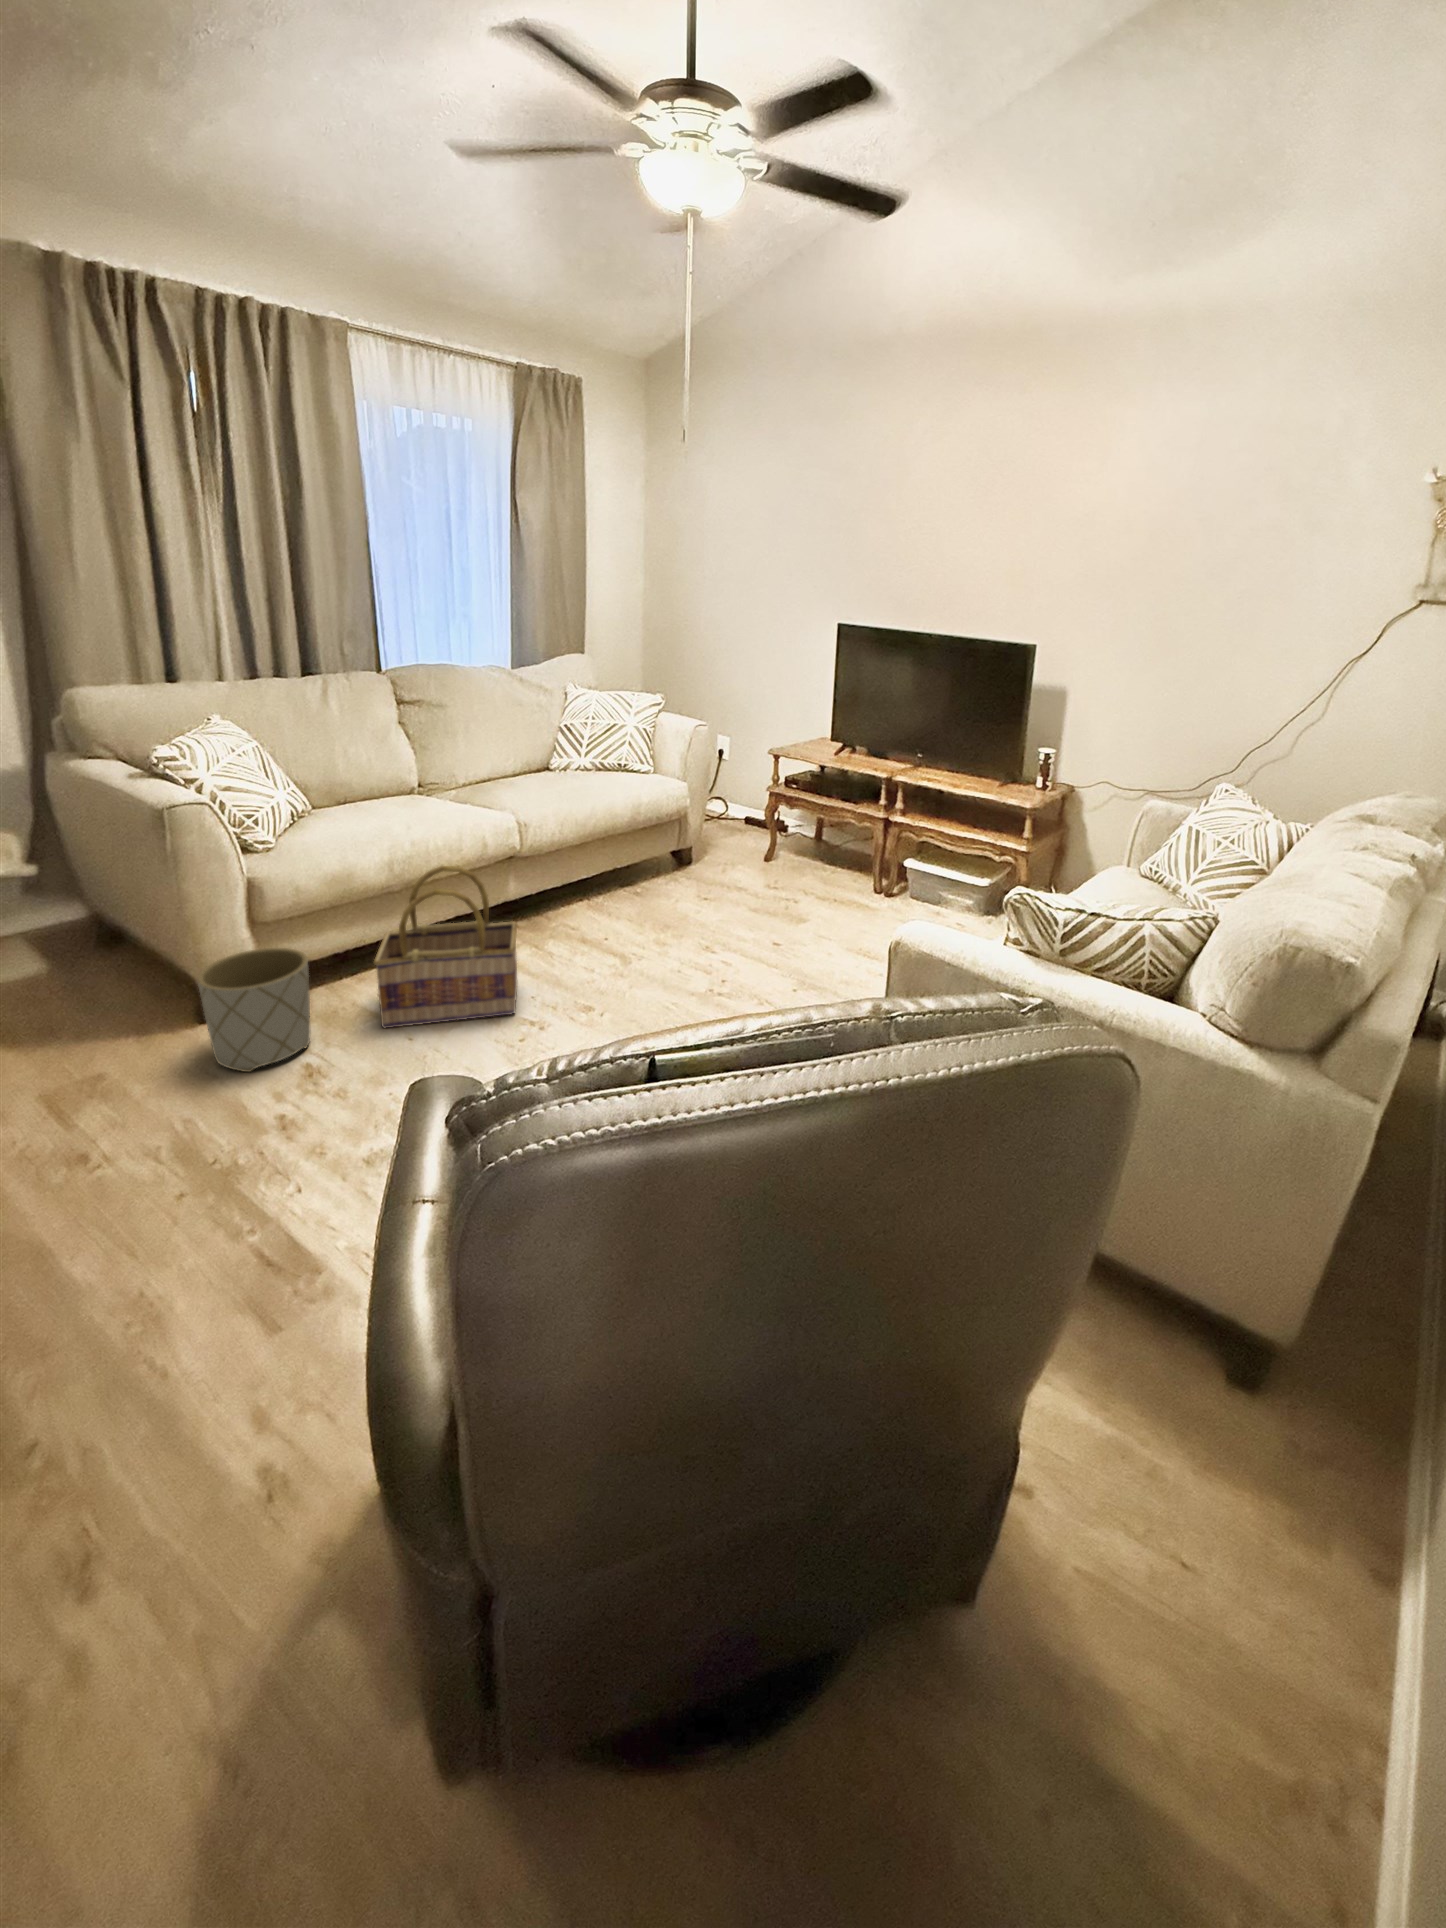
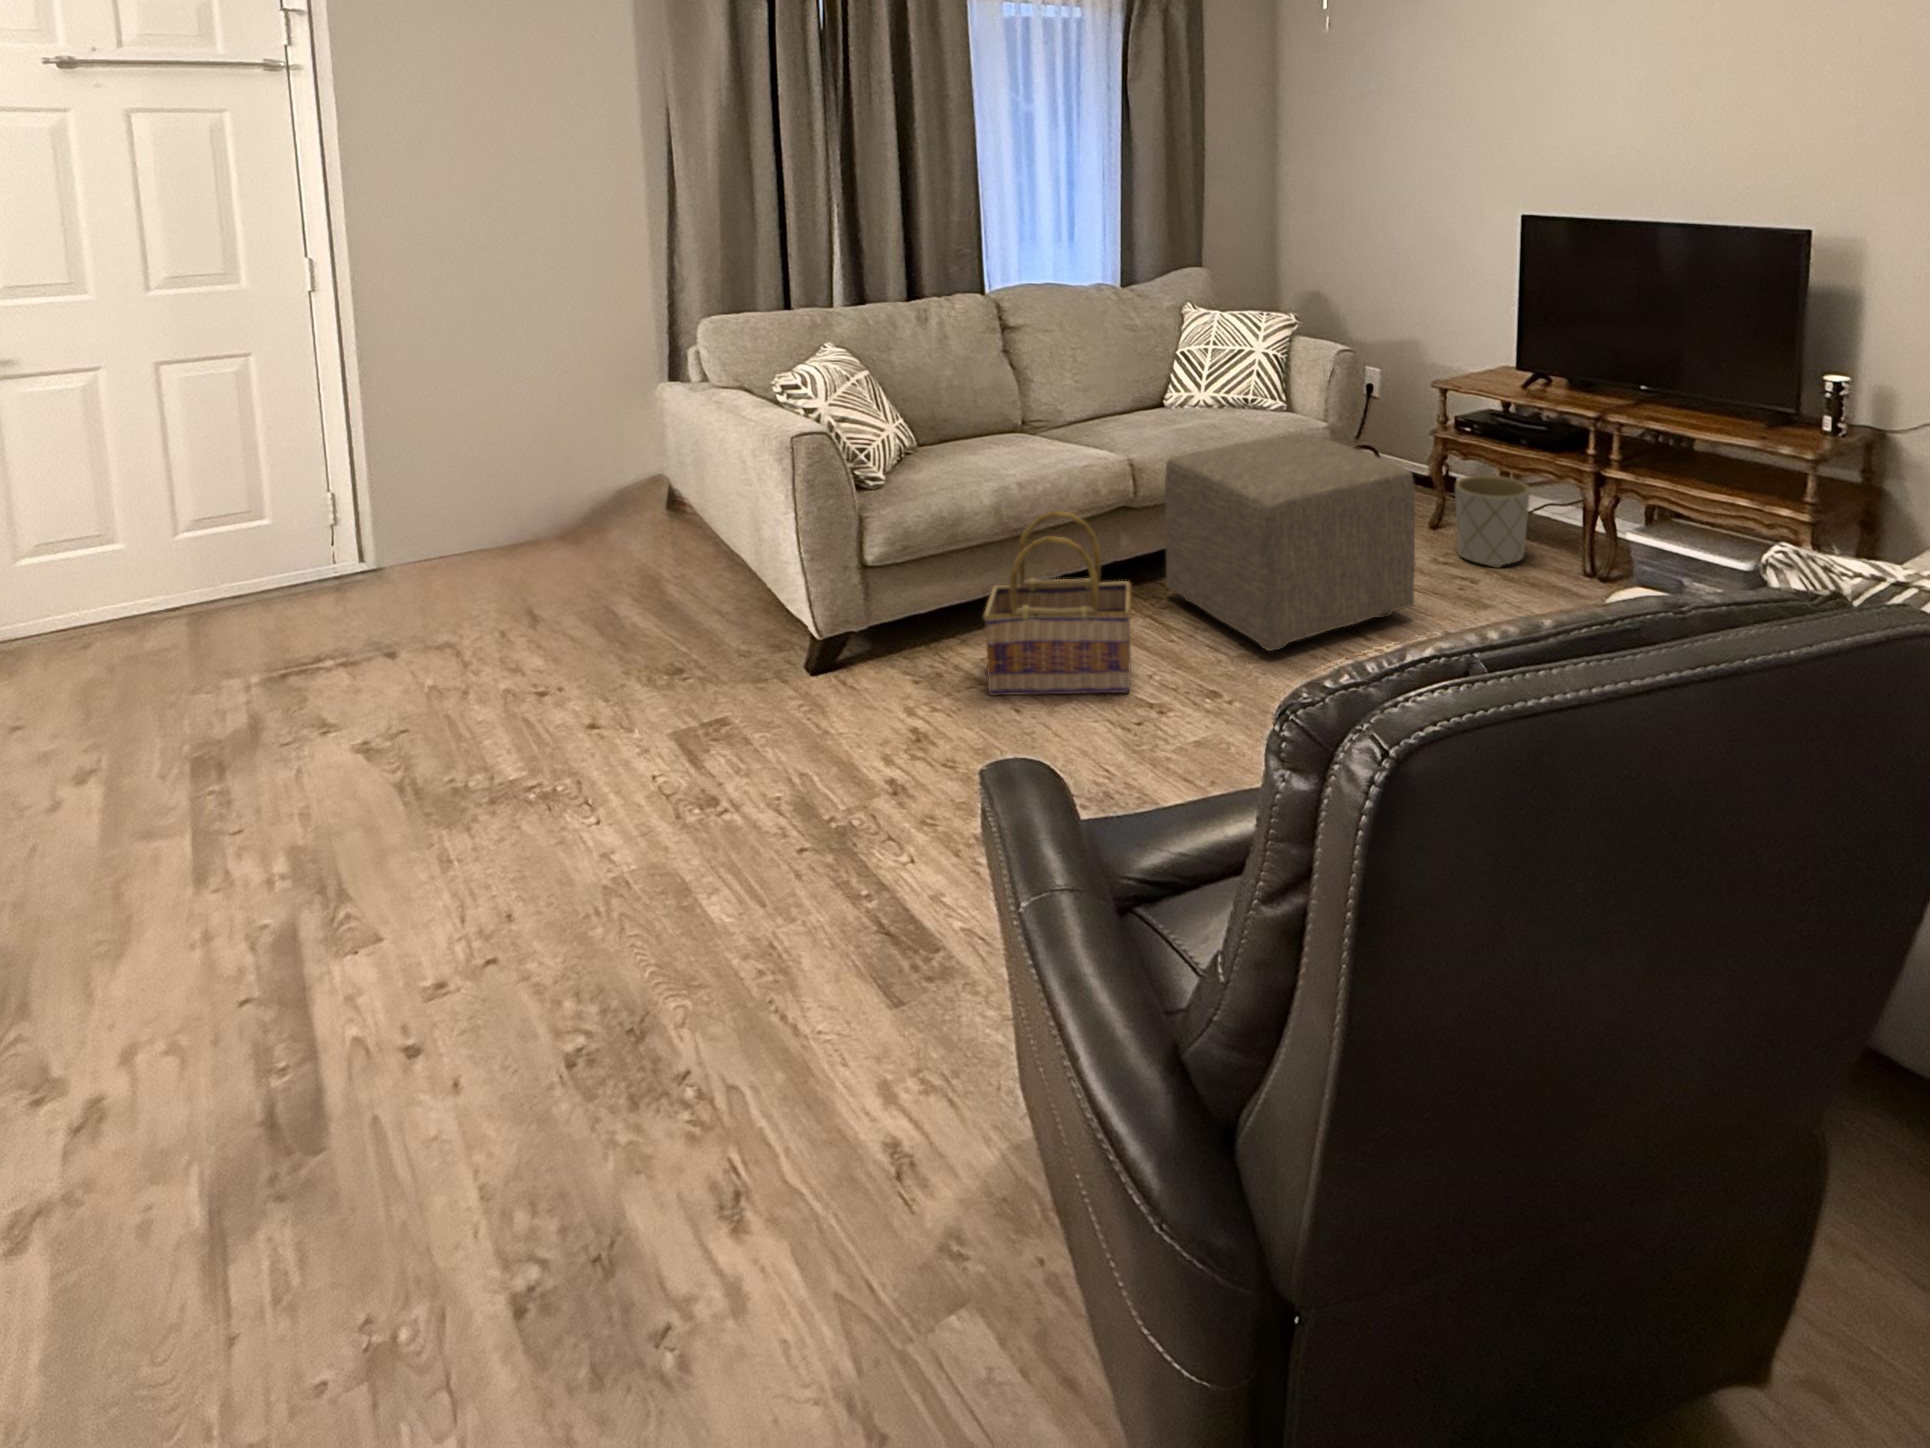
ottoman: none [550,792,755,969] -> present [1165,434,1415,651]
planter: present [197,948,310,1072] -> present [1455,475,1530,568]

